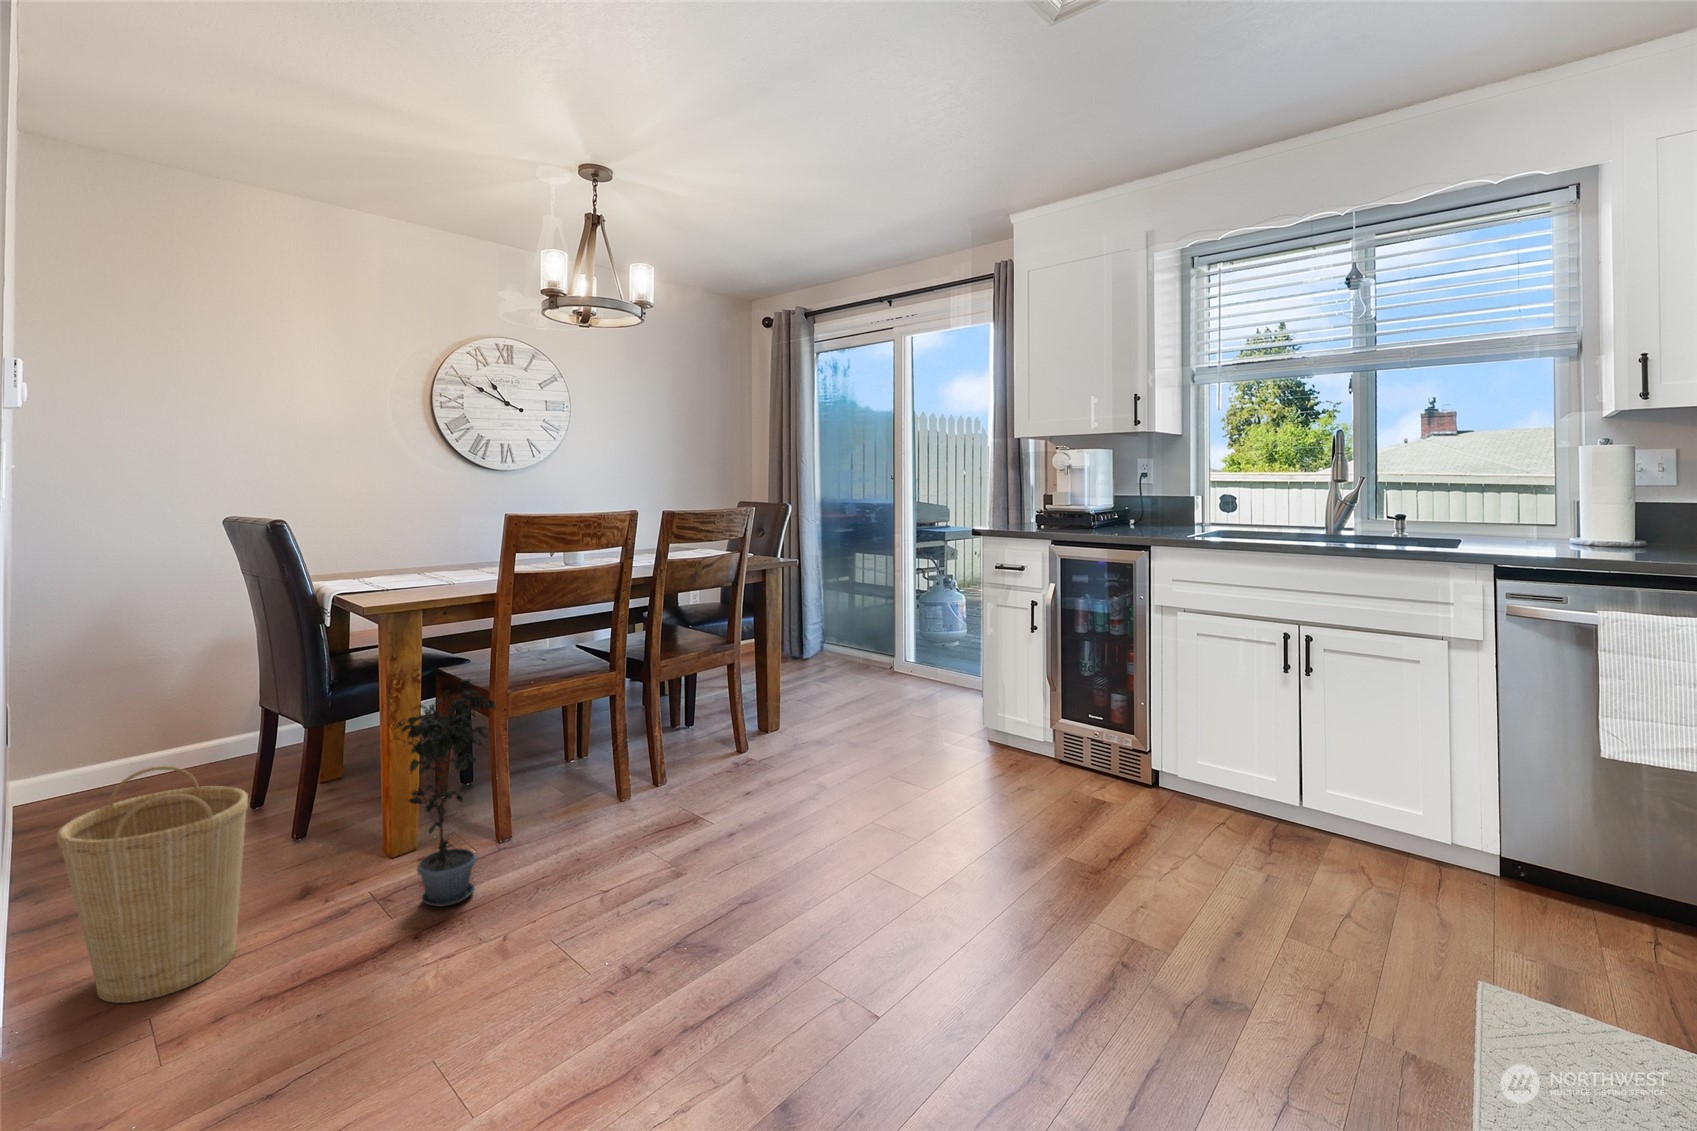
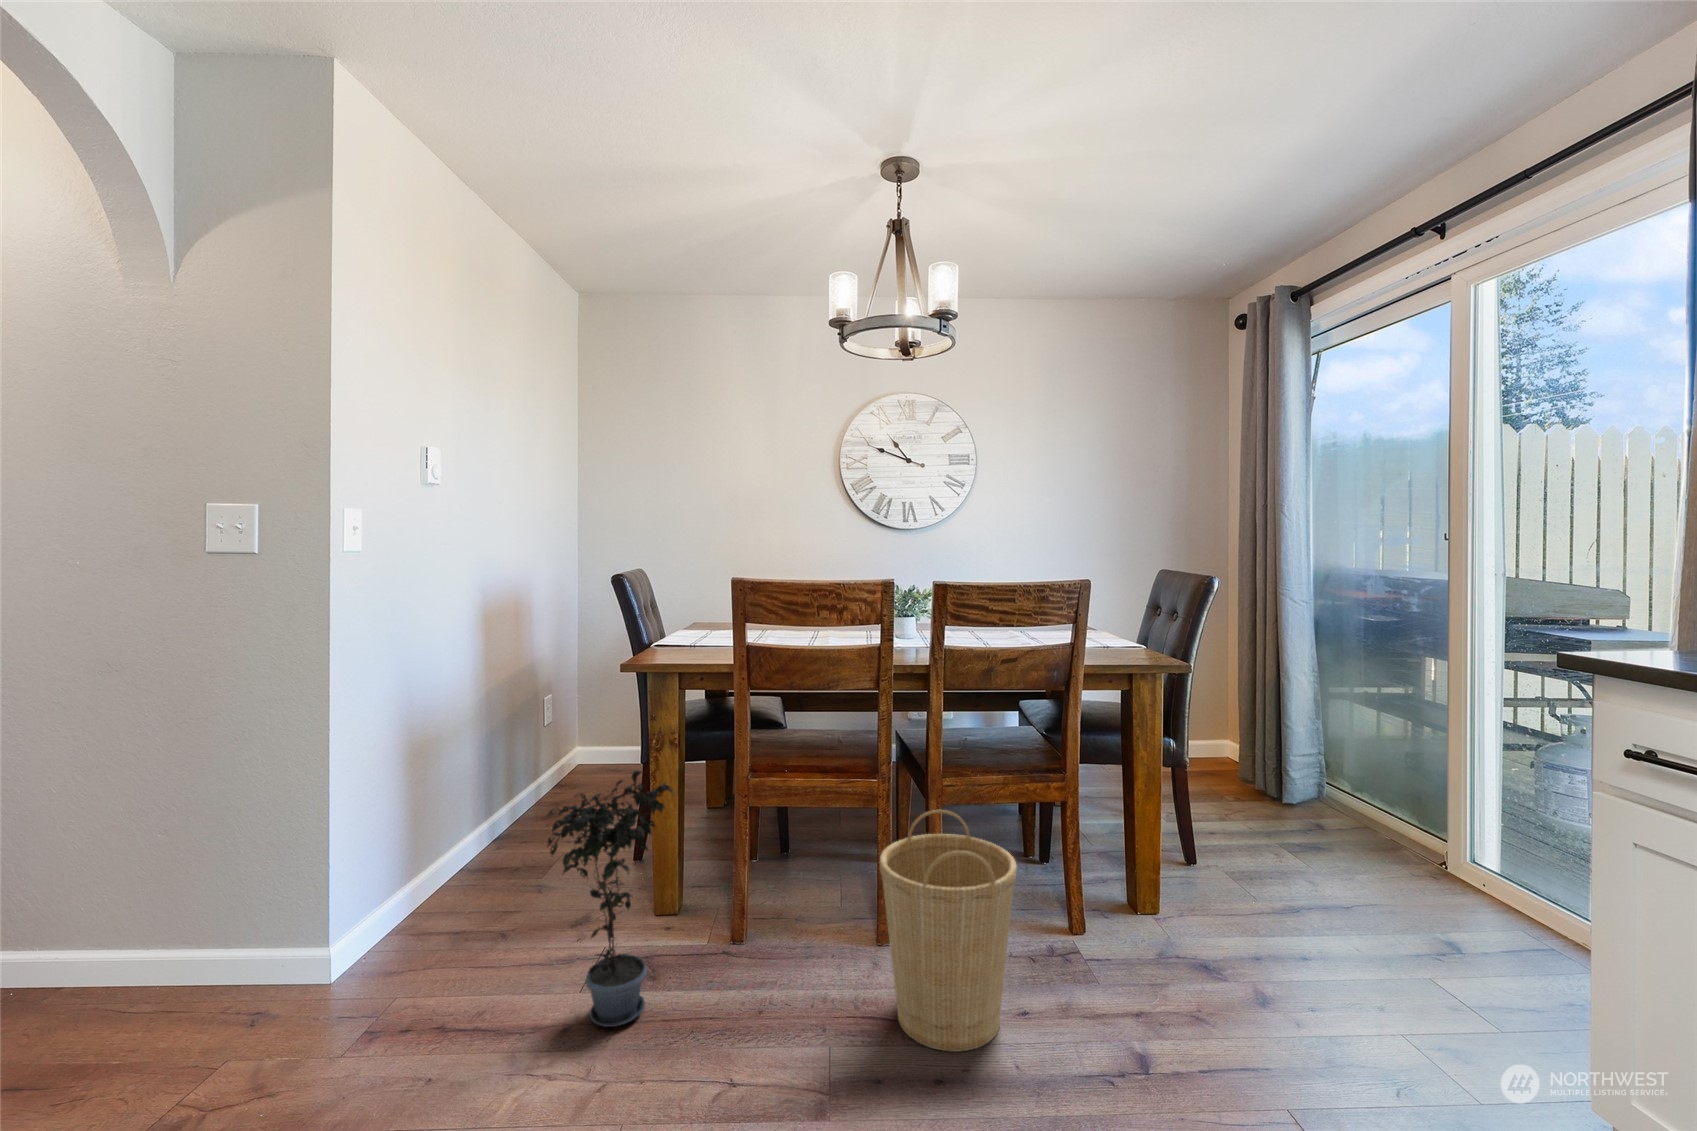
basket: present [57,766,248,1003] -> present [880,810,1017,1052]

